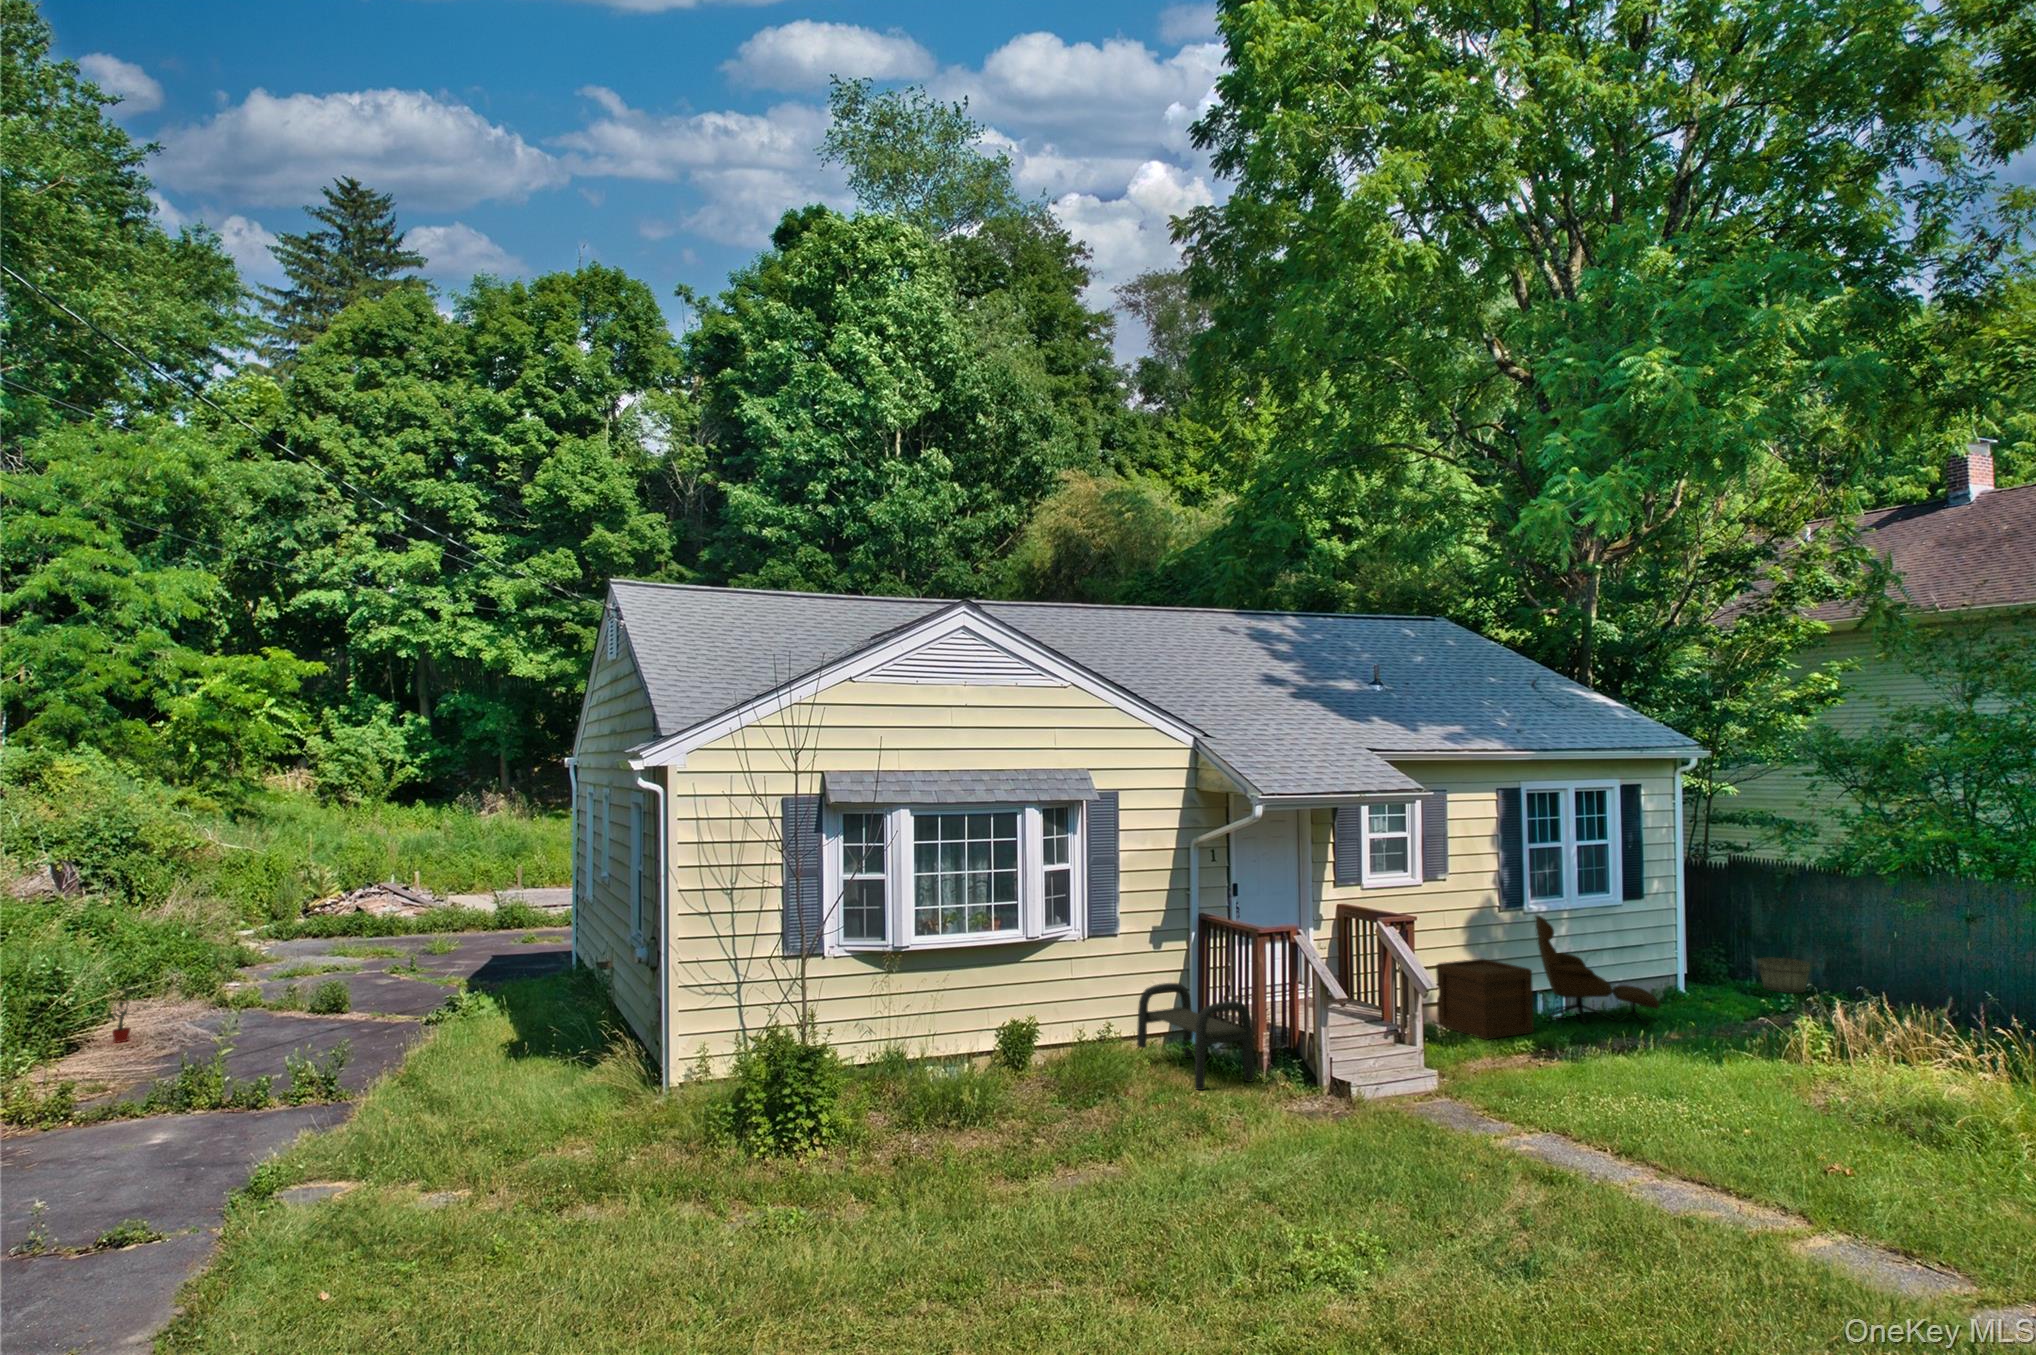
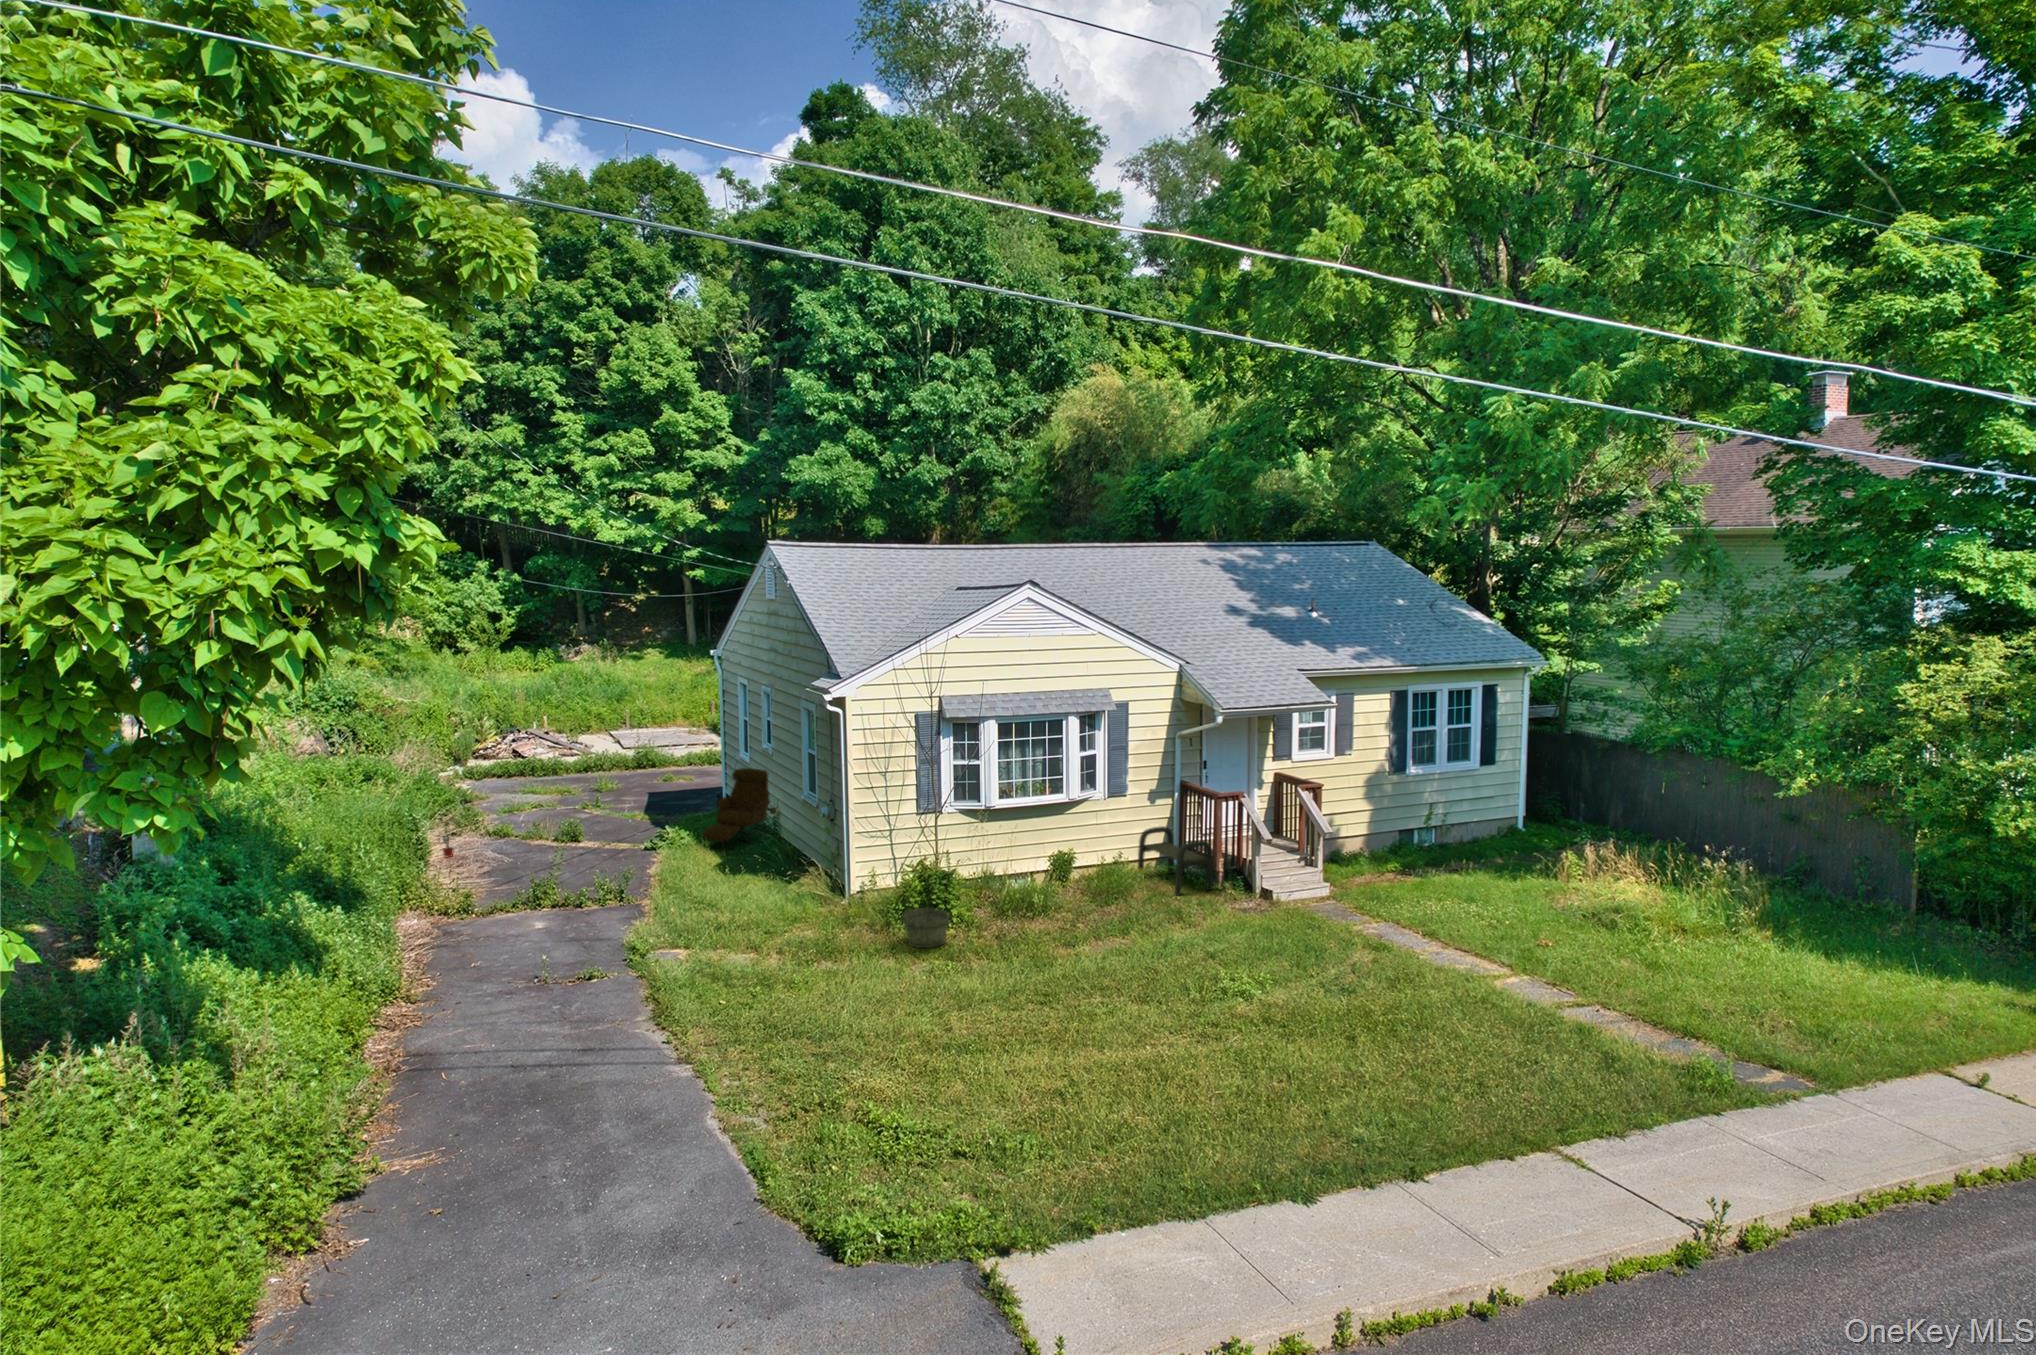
lounge chair: present [1535,916,1659,1025] -> present [702,768,770,849]
wooden bucket: present [1758,953,1810,993] -> present [904,907,950,948]
wooden crate: present [1436,958,1534,1040] -> none [1339,807,1404,863]

